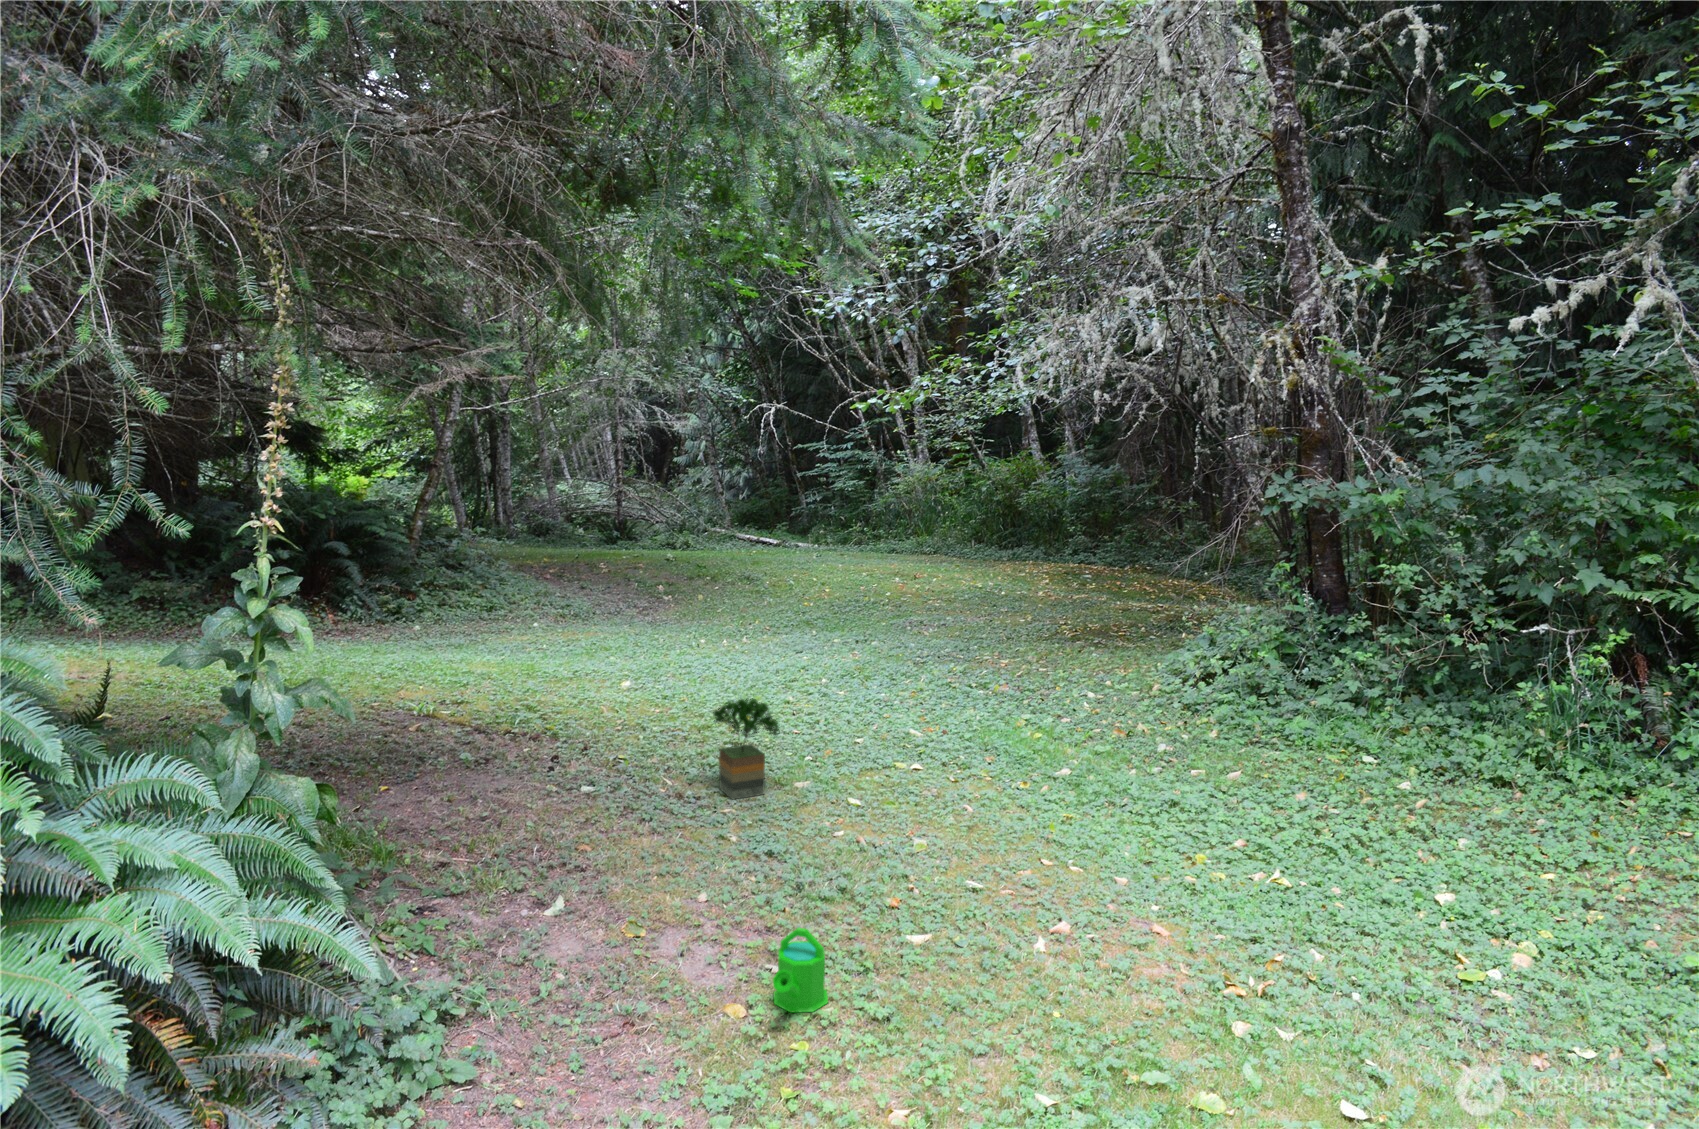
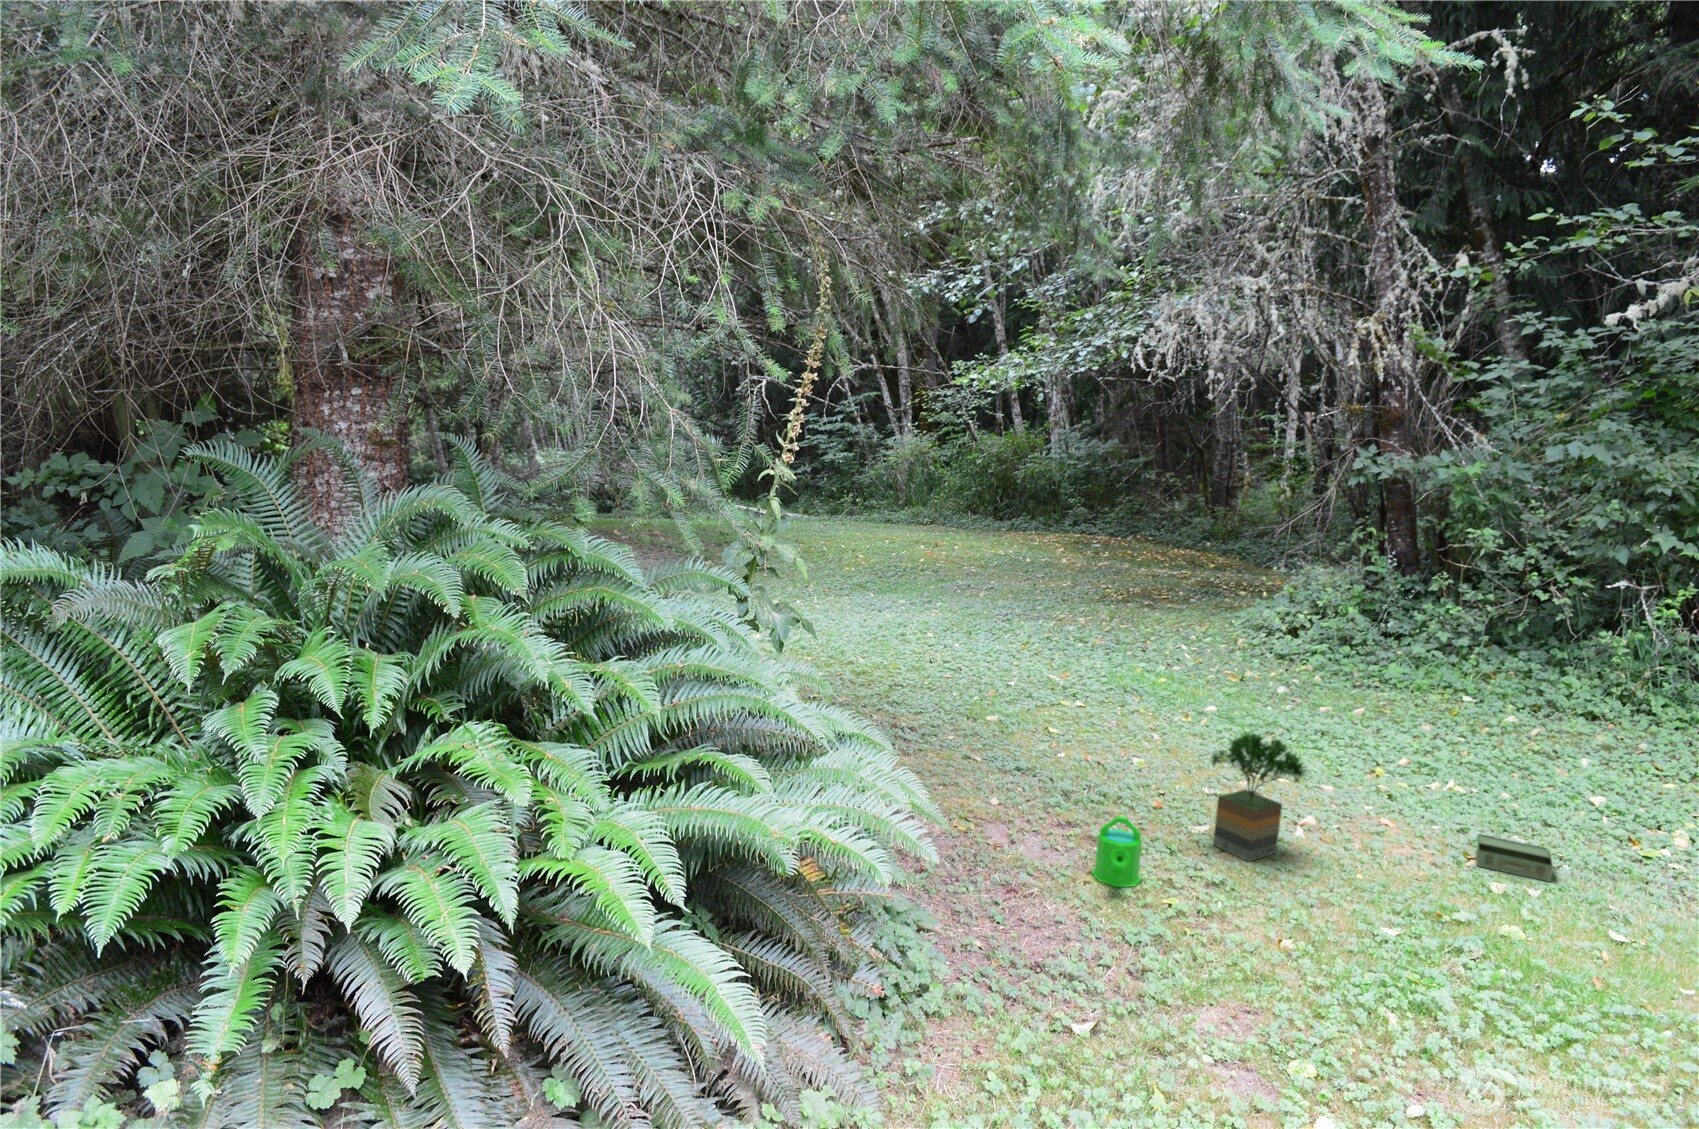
potted tree: present [713,698,780,799] -> present [1211,733,1307,861]
toolbox: none [1254,943,1345,1008] -> present [1476,834,1553,882]

